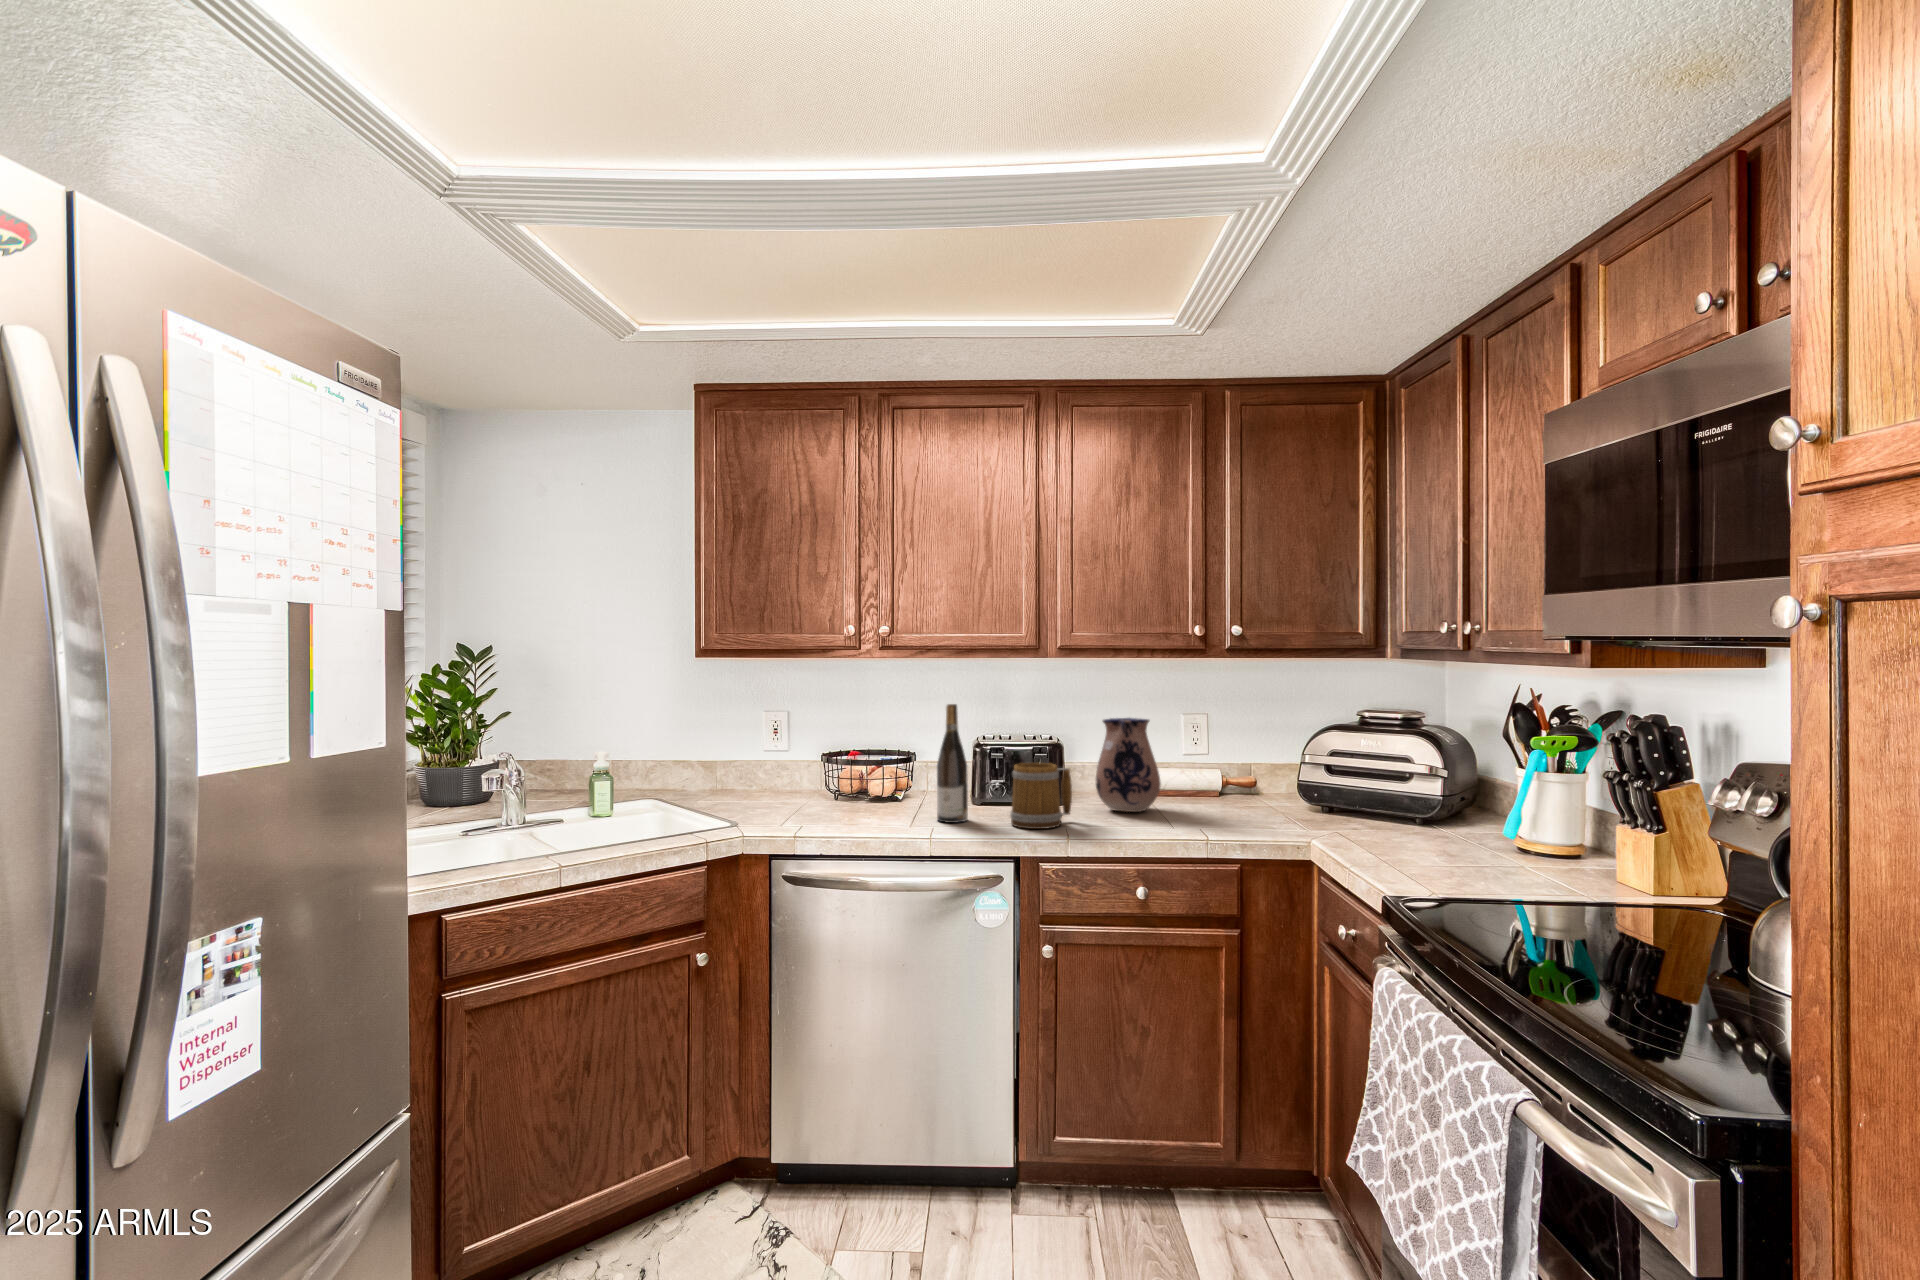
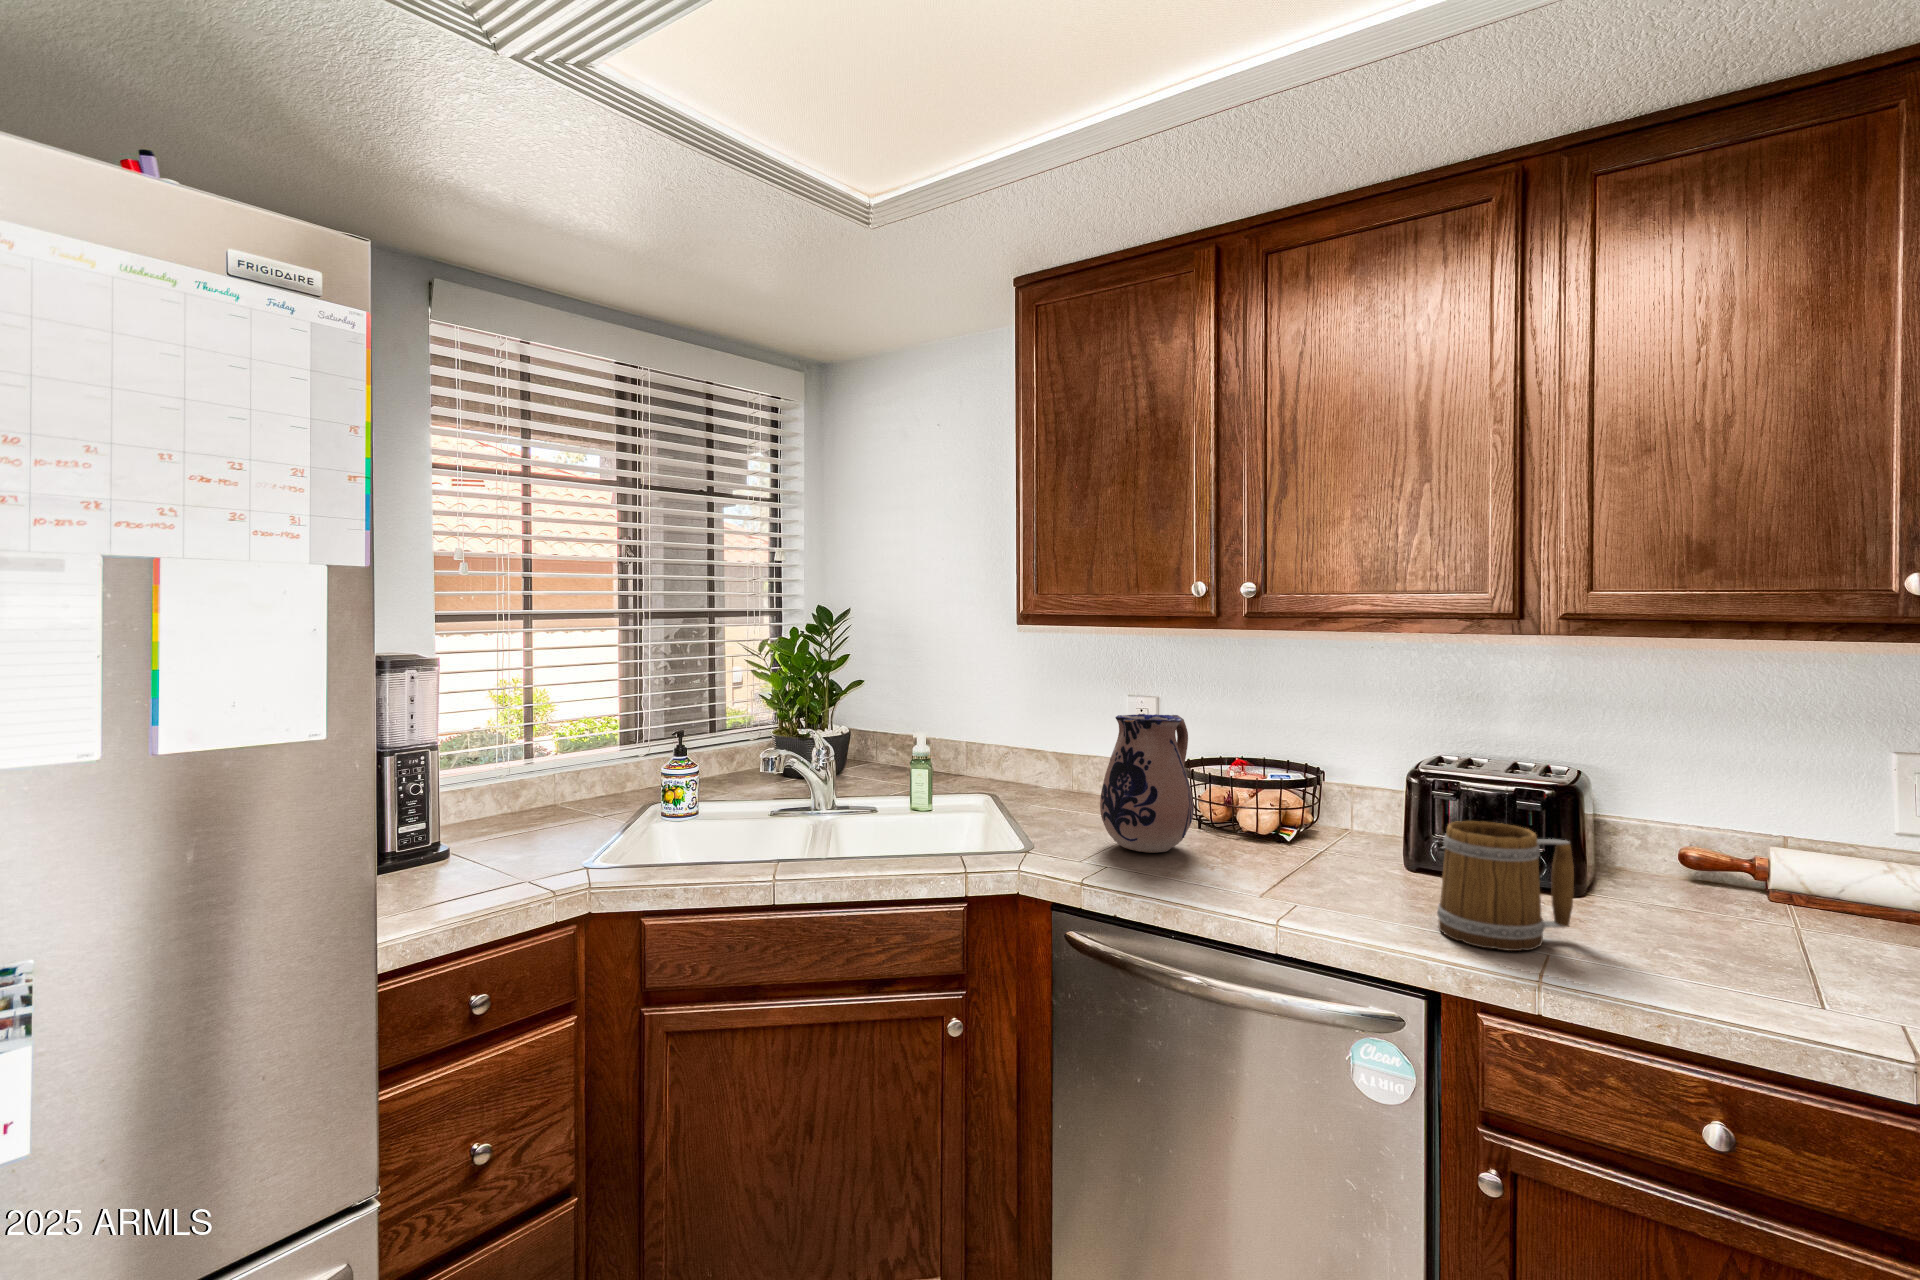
wine bottle: present [937,704,968,823] -> none [1313,707,1368,904]
ceramic pitcher: present [1096,718,1161,812] -> present [1100,714,1194,853]

